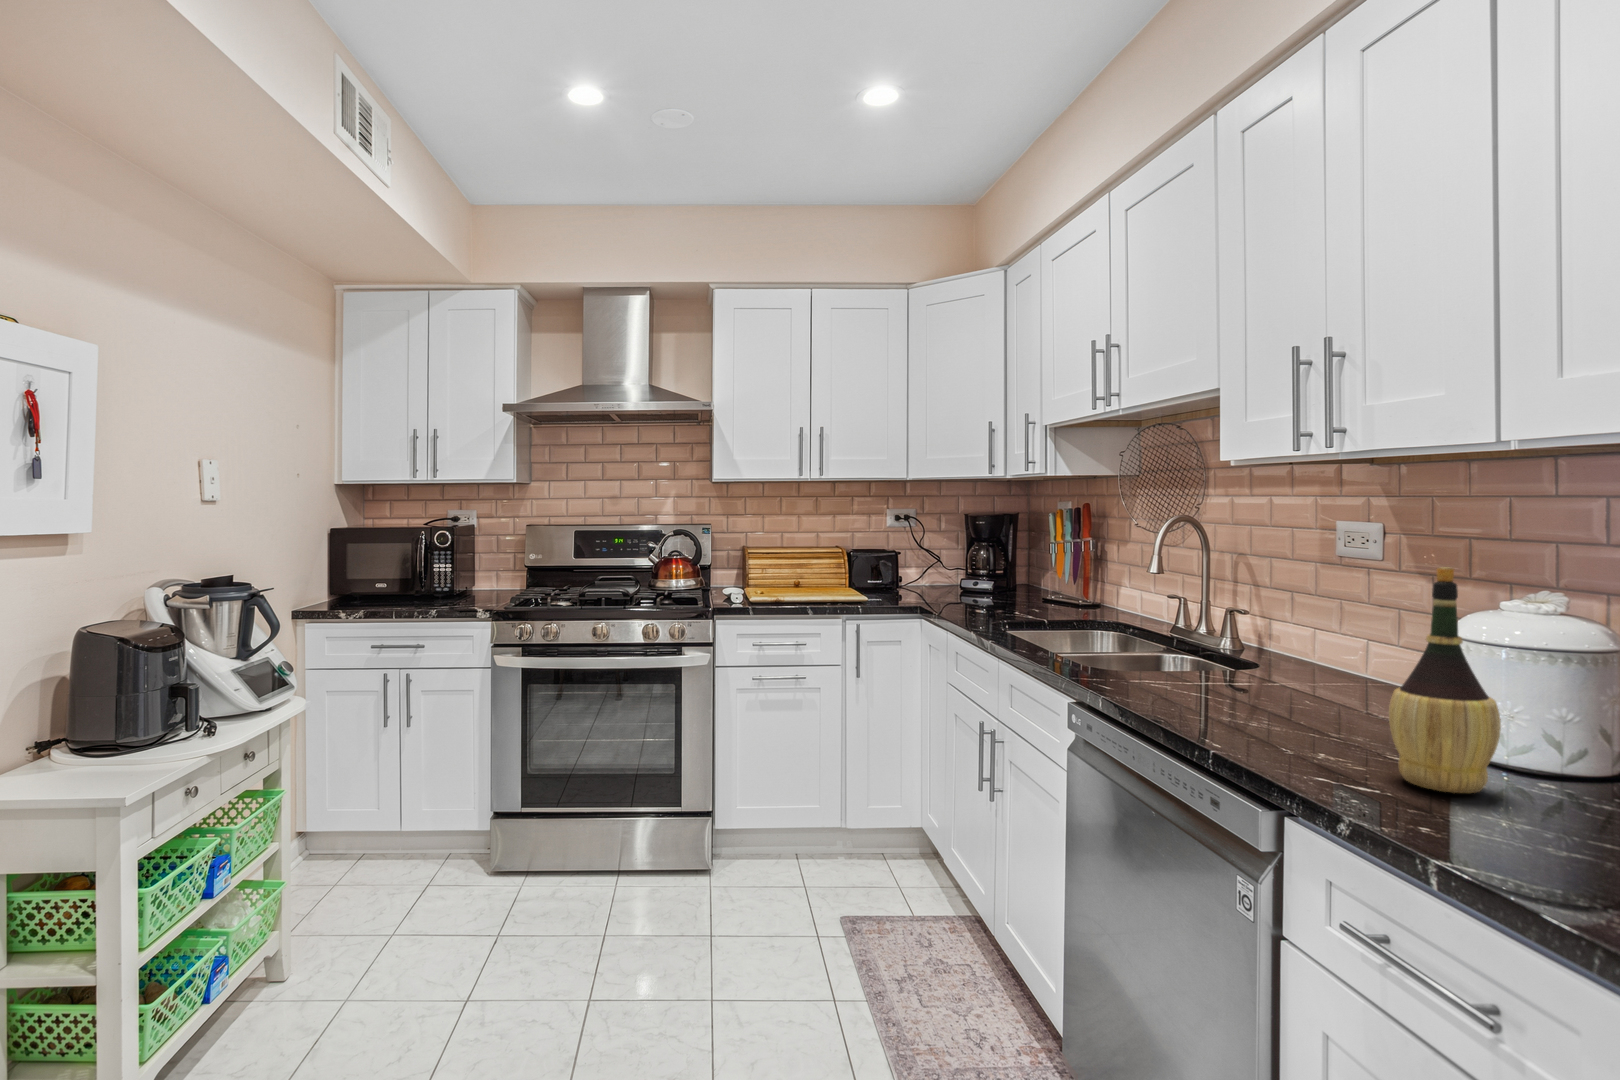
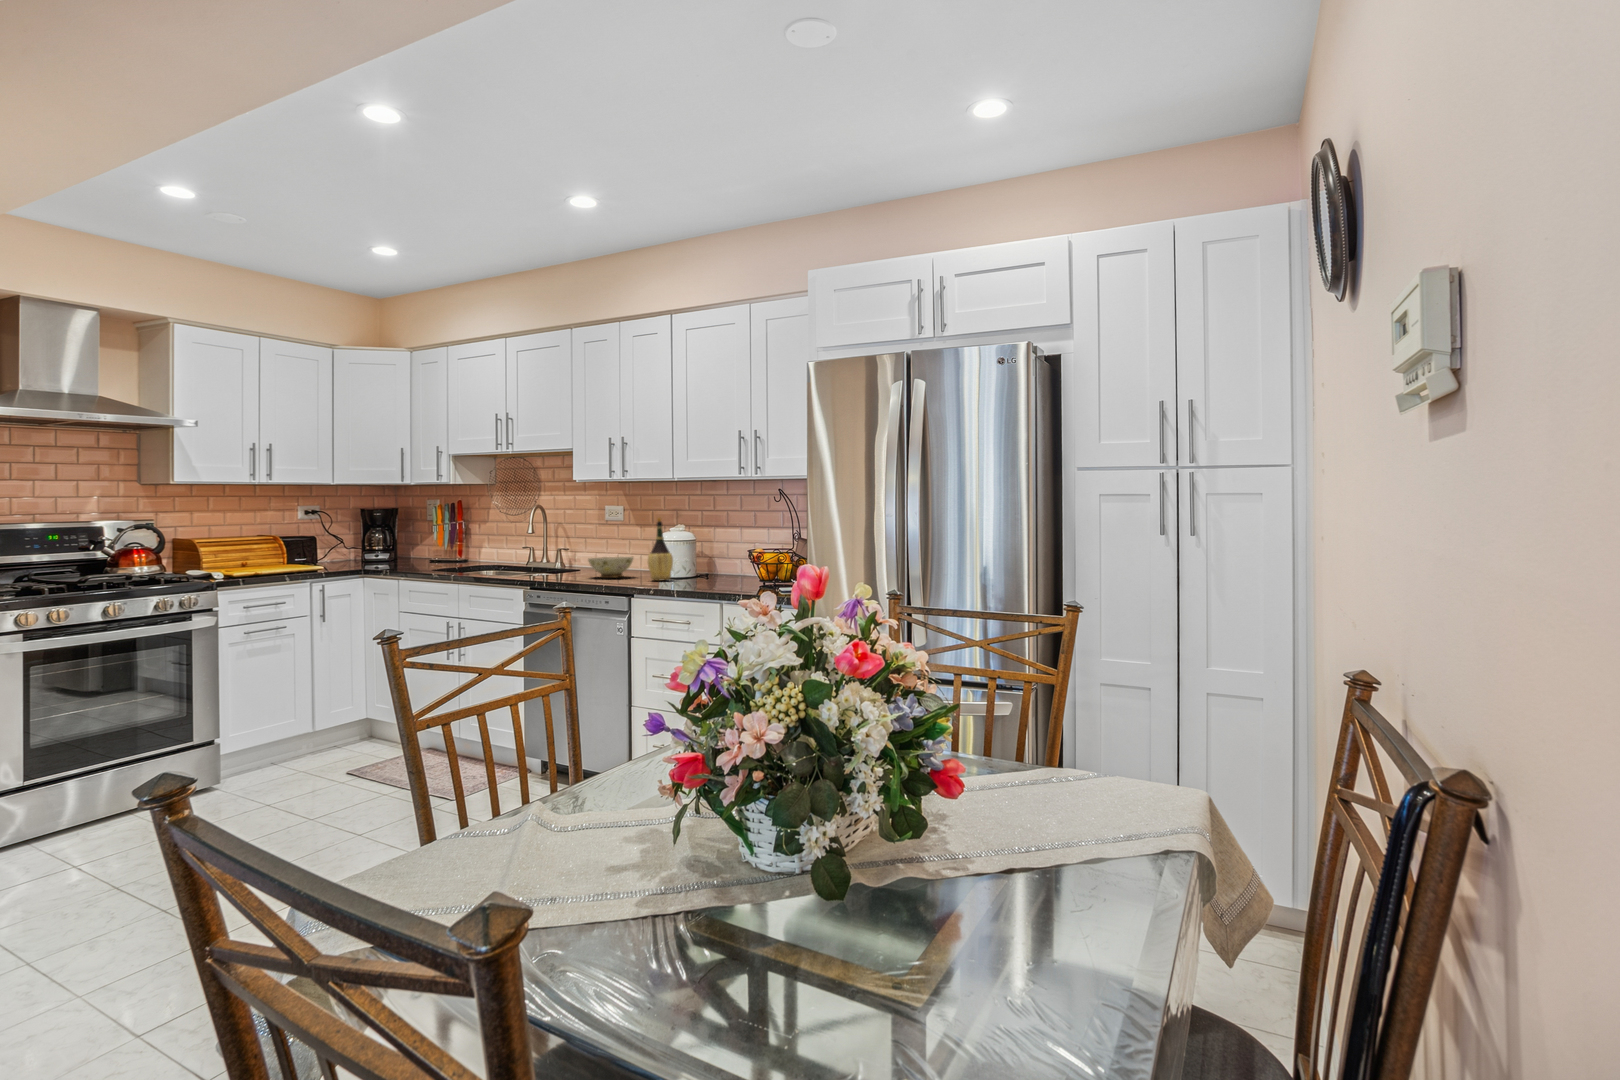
ceramic bowl: none [1213,658,1362,731] -> present [588,557,633,578]

